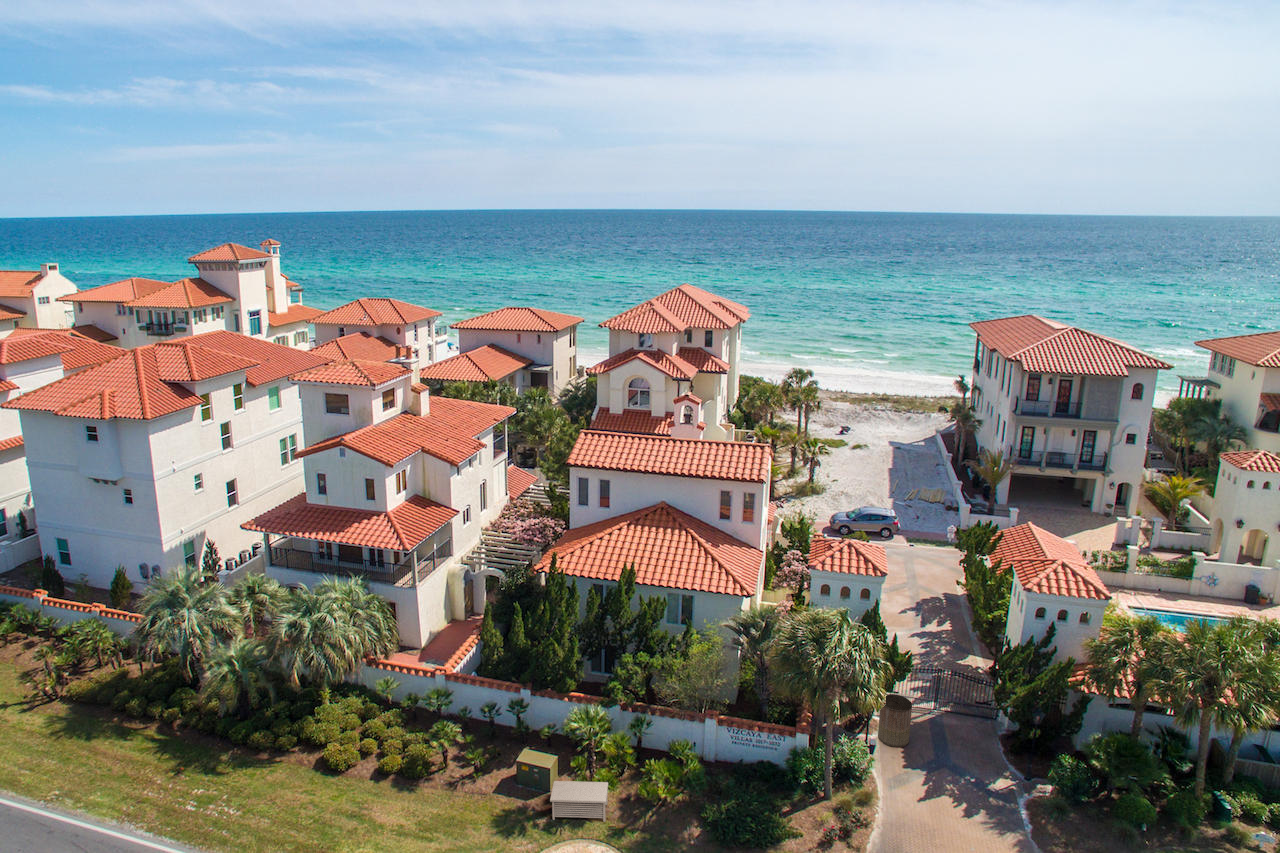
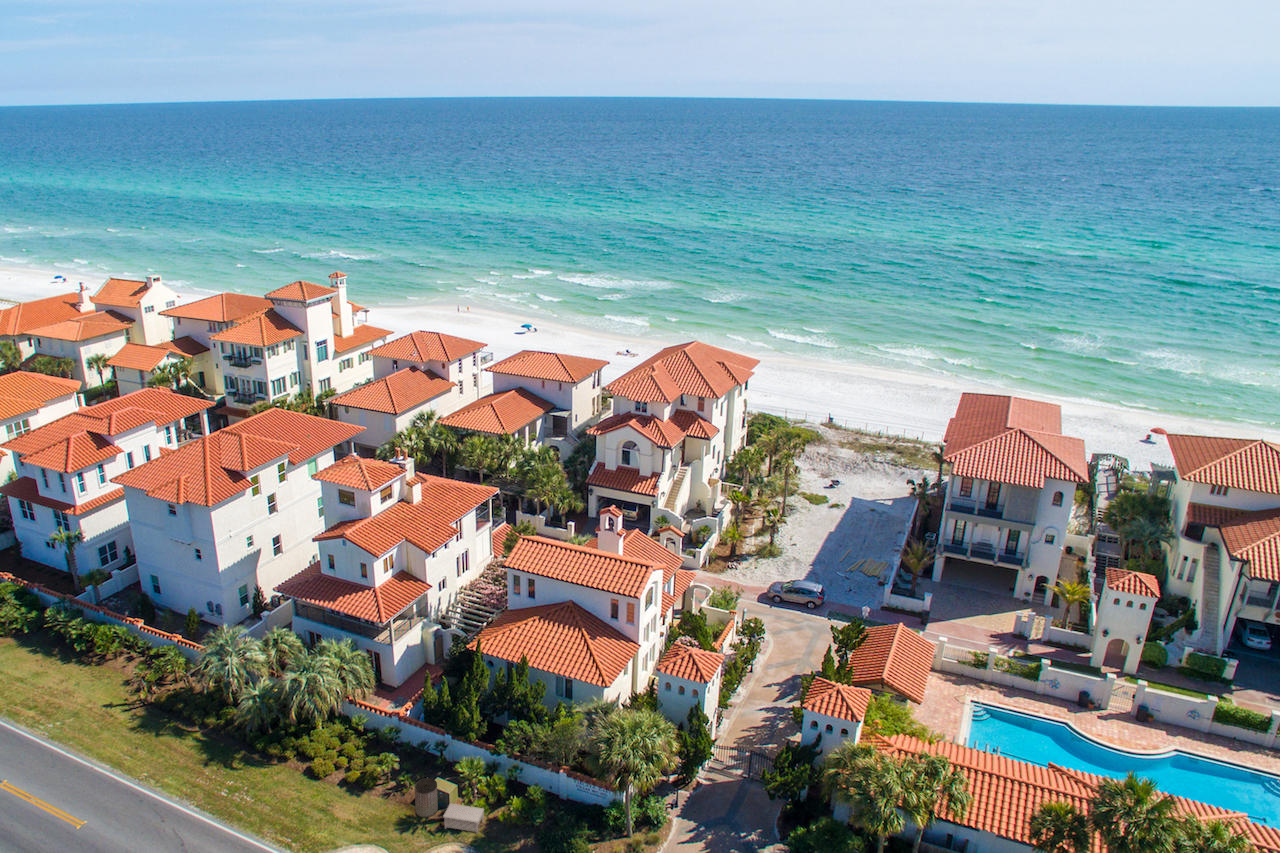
trash can: present [878,694,912,747] -> present [415,778,438,818]

